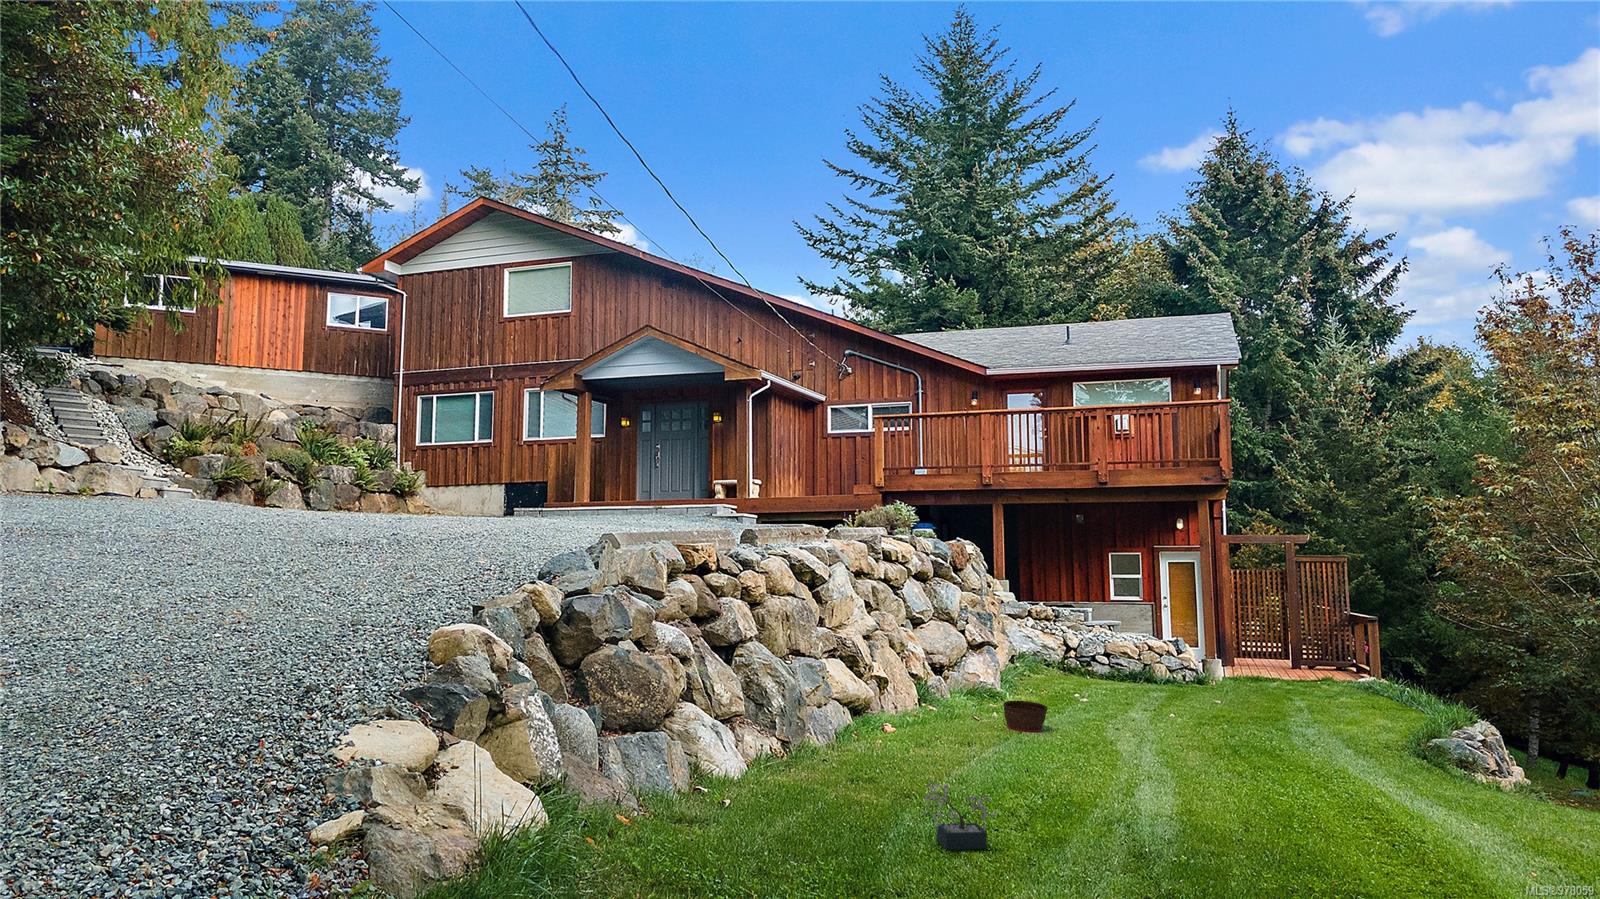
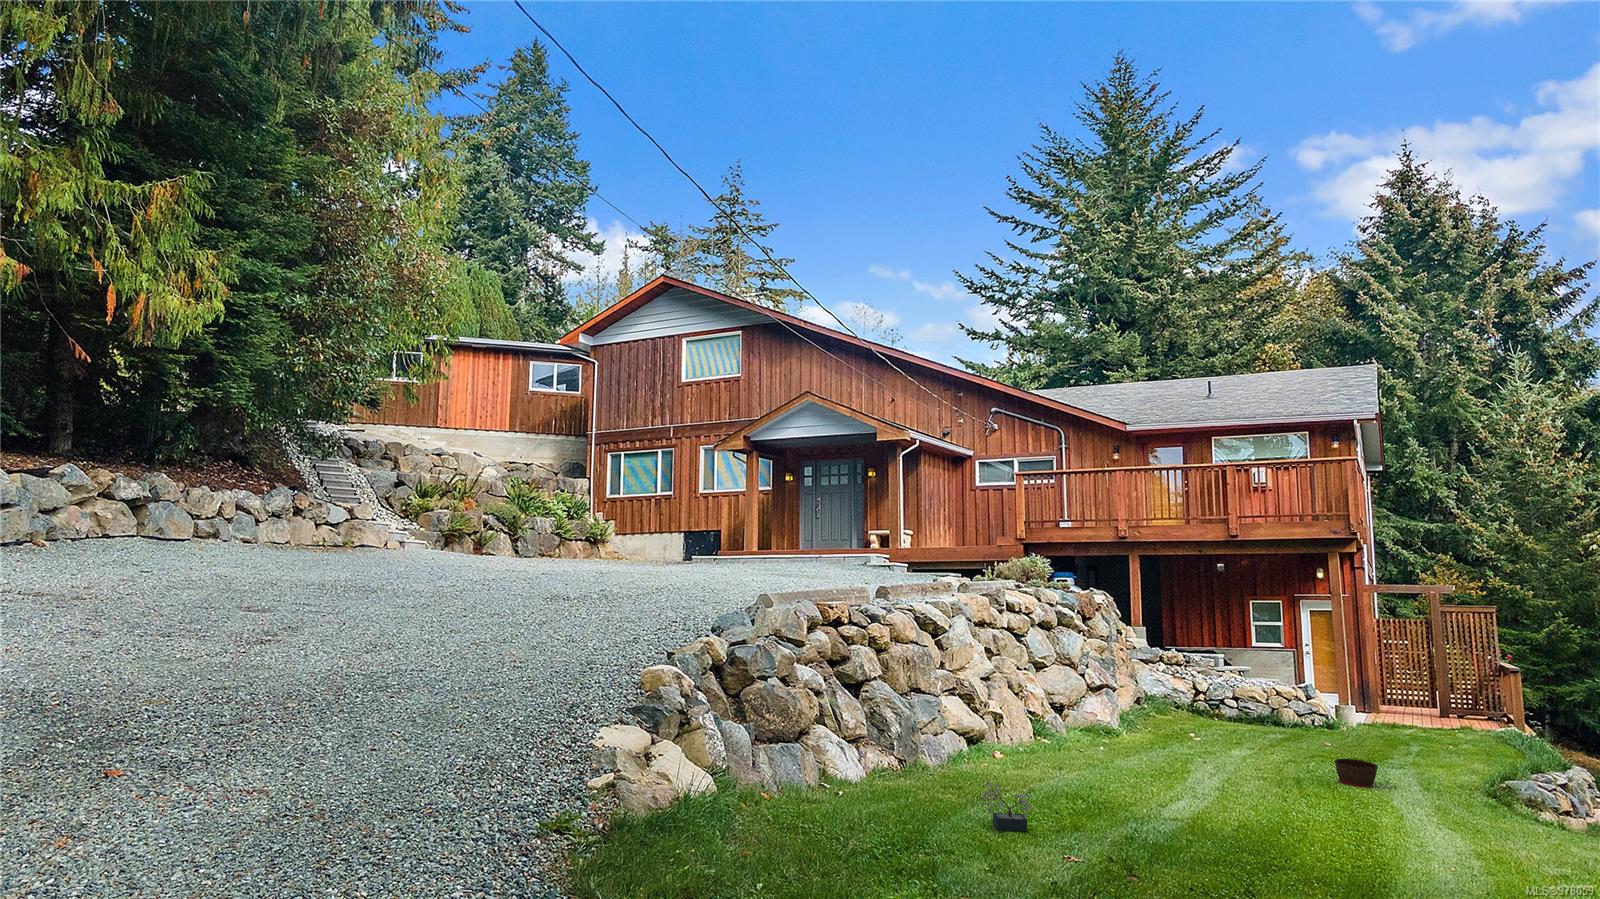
basket: present [1003,700,1047,733] -> present [1335,759,1378,788]

